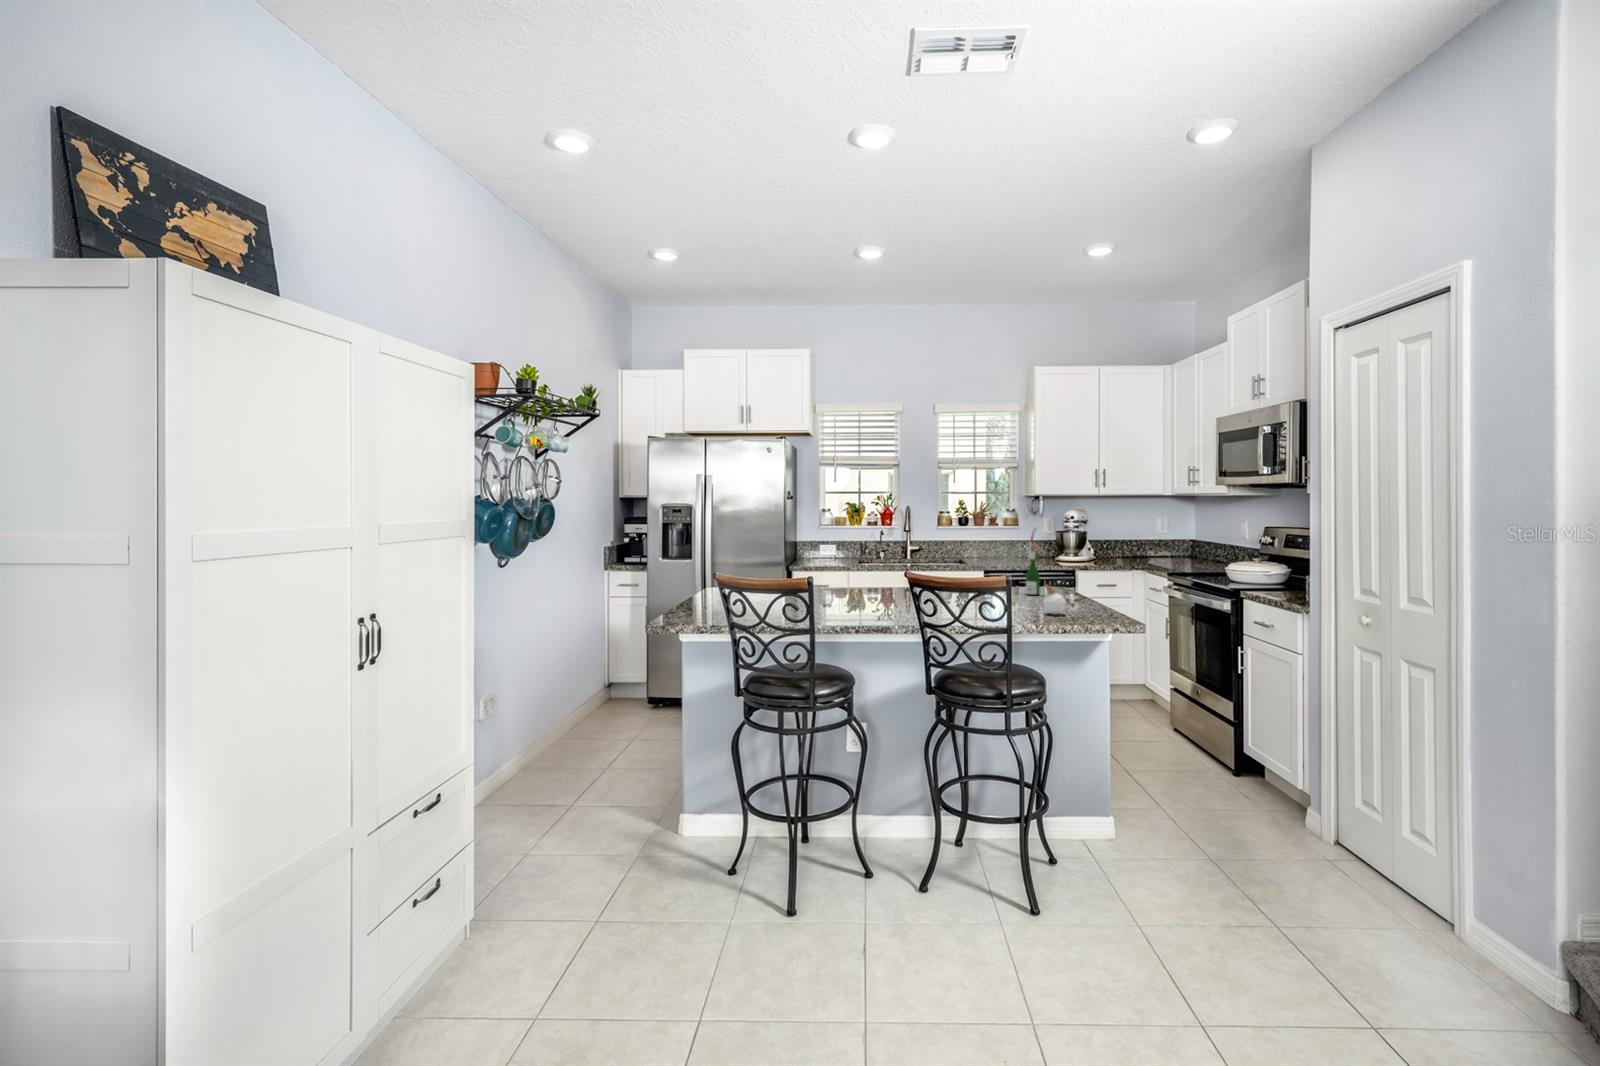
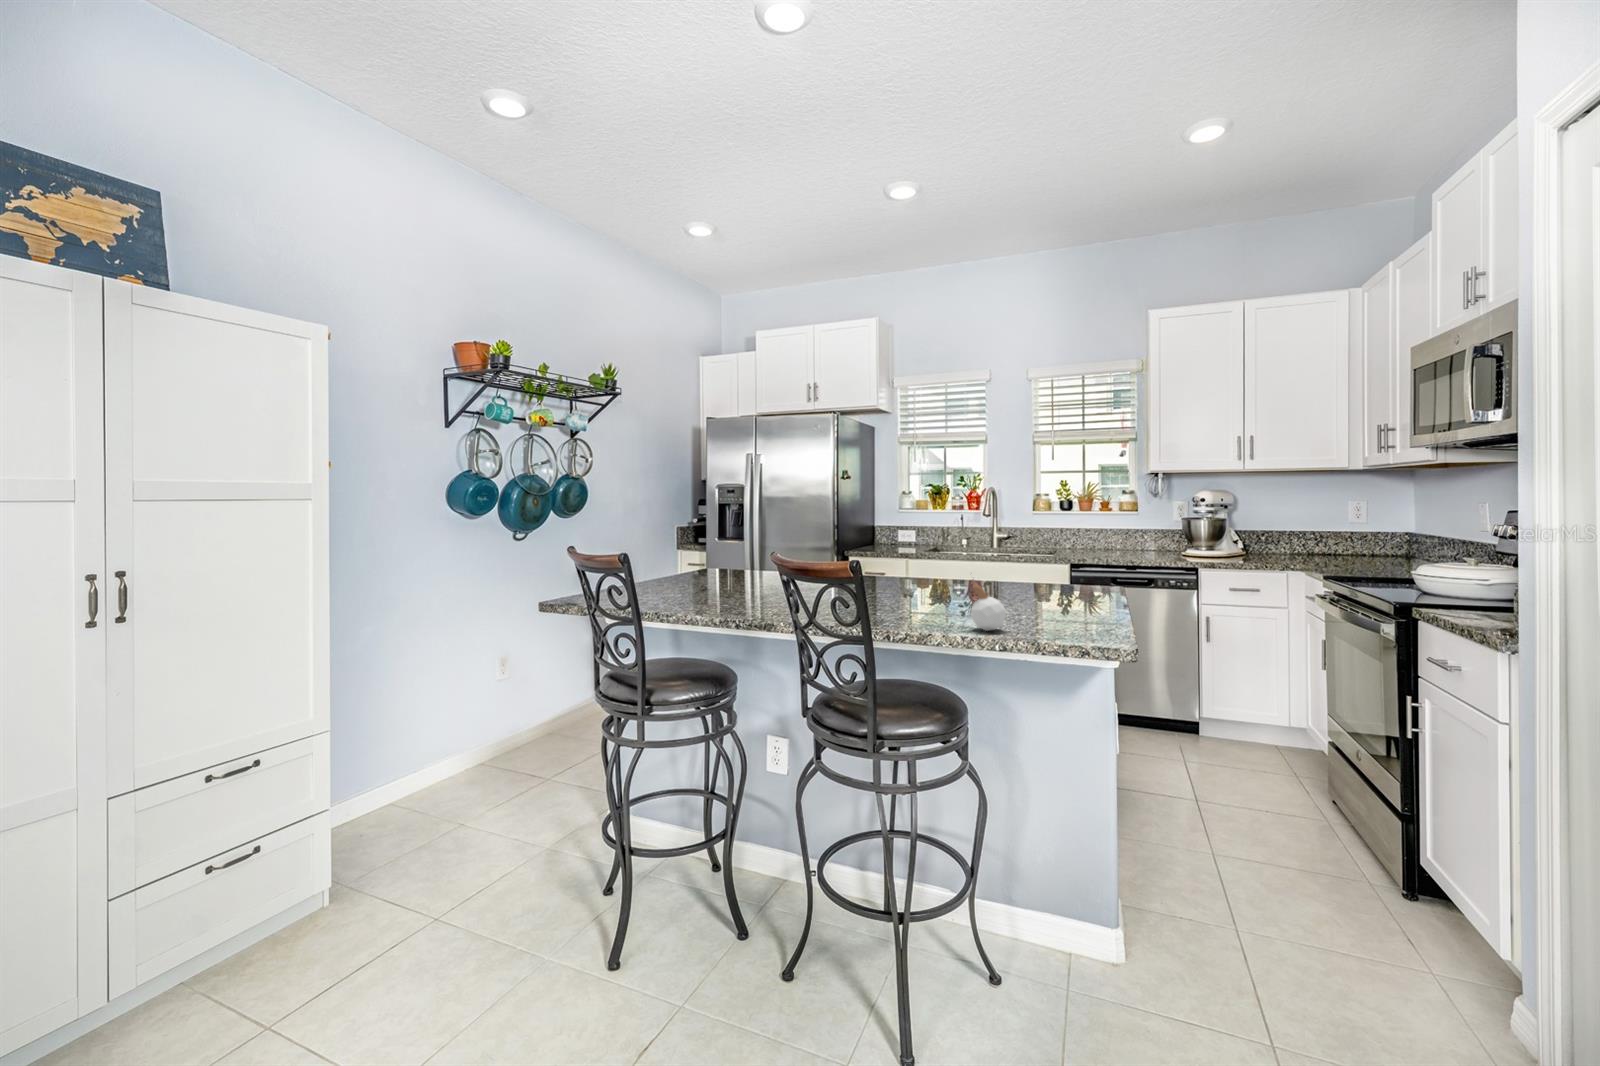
wine bottle: present [1026,532,1040,595] -> none [1016,502,1043,600]

